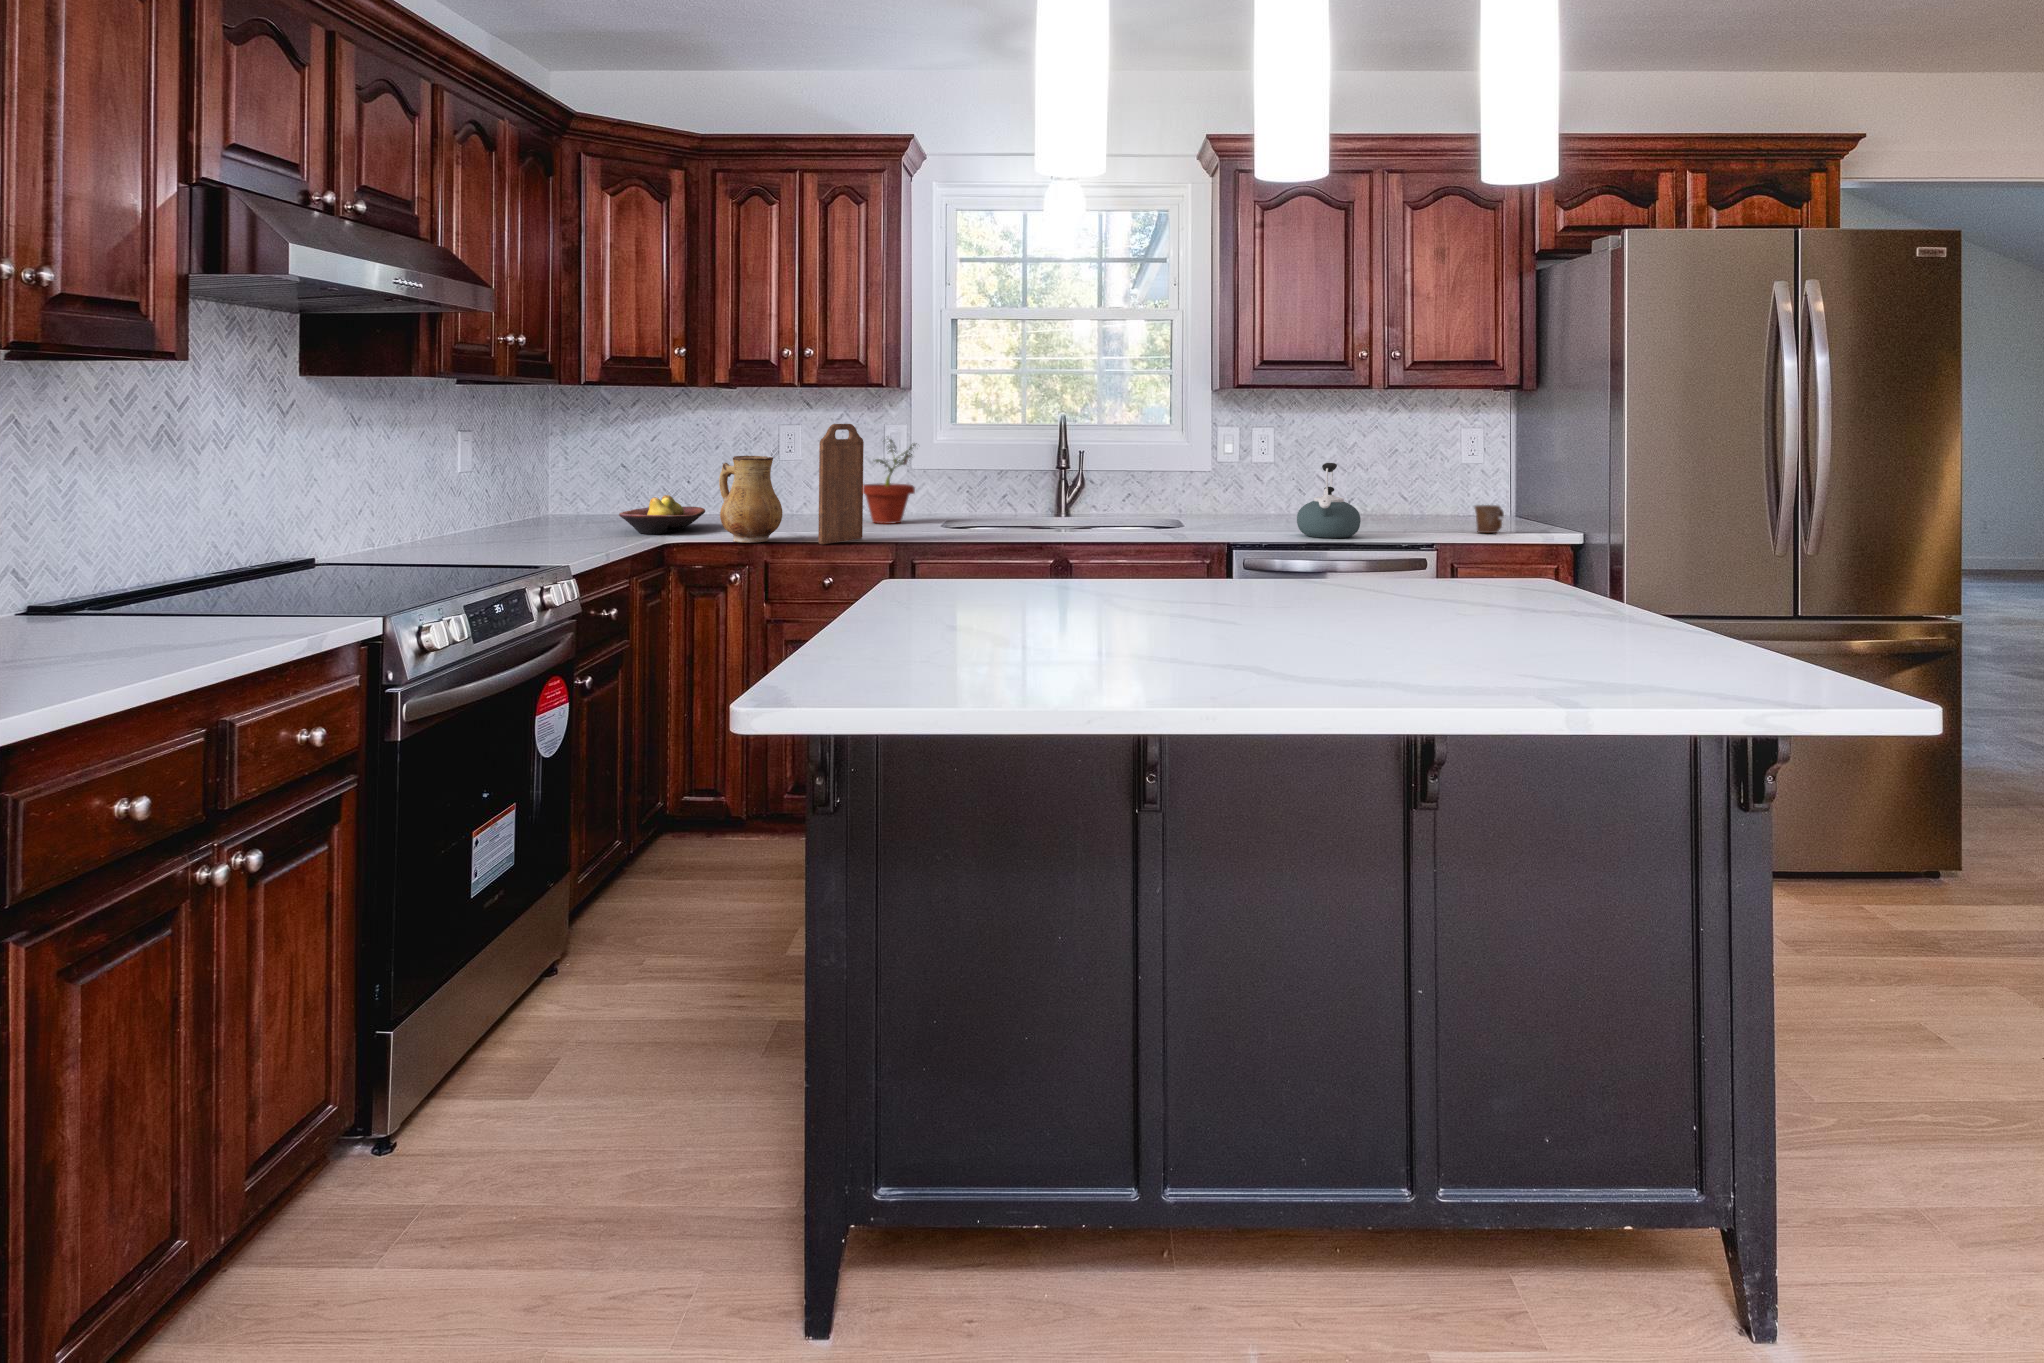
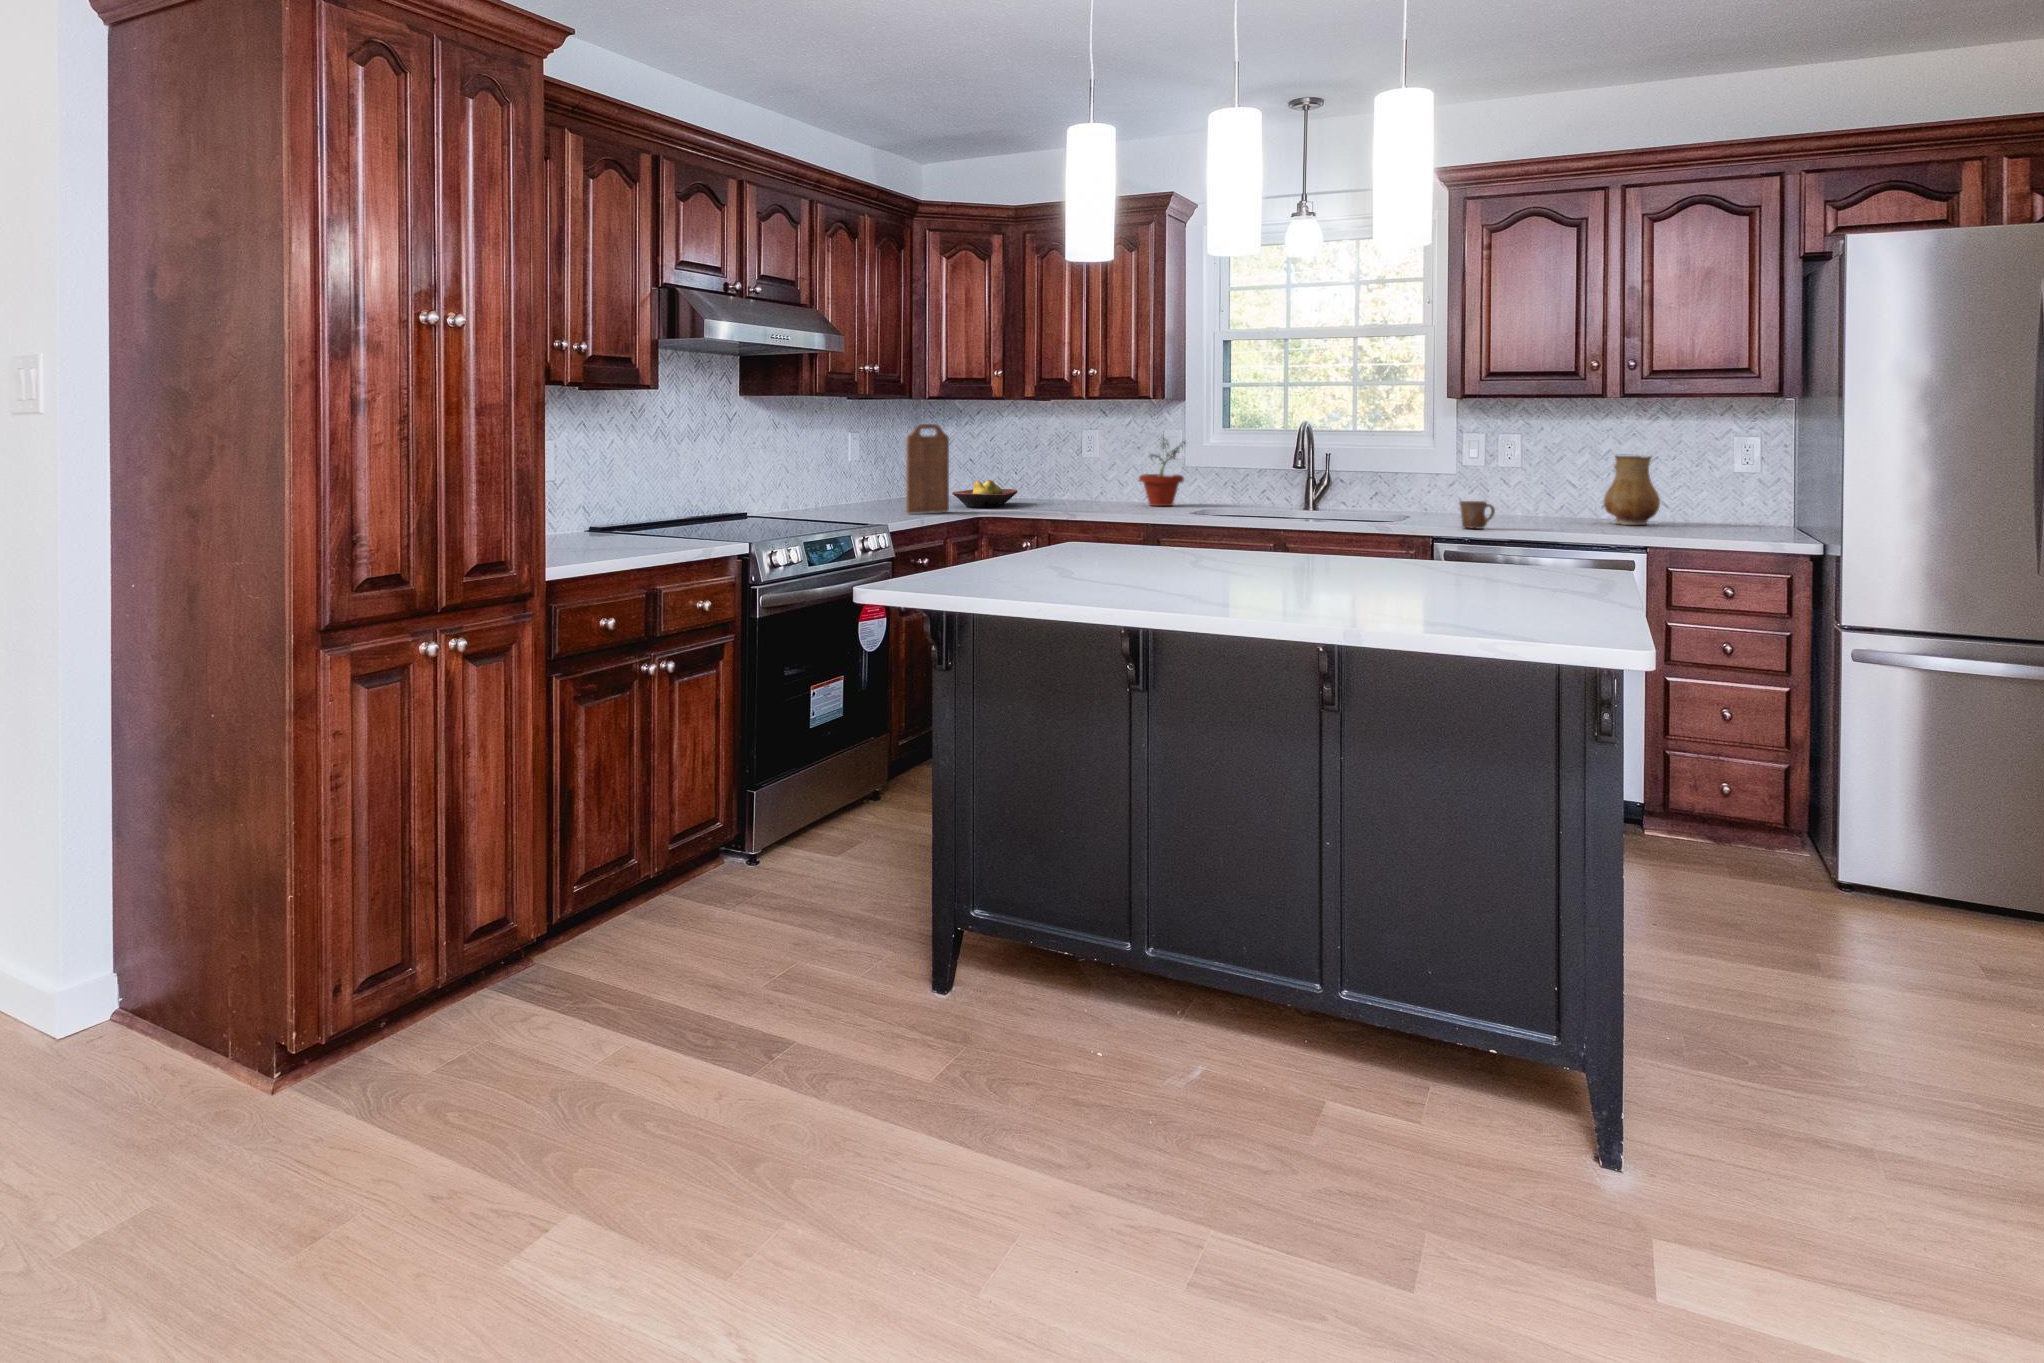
cutting board: present [818,424,864,544] -> present [906,424,949,514]
ceramic pitcher: present [719,456,782,542] -> present [1604,456,1660,525]
kettle: present [1297,463,1361,538] -> none [1518,459,1584,528]
mug: present [1475,505,1504,533] -> present [1459,501,1495,529]

